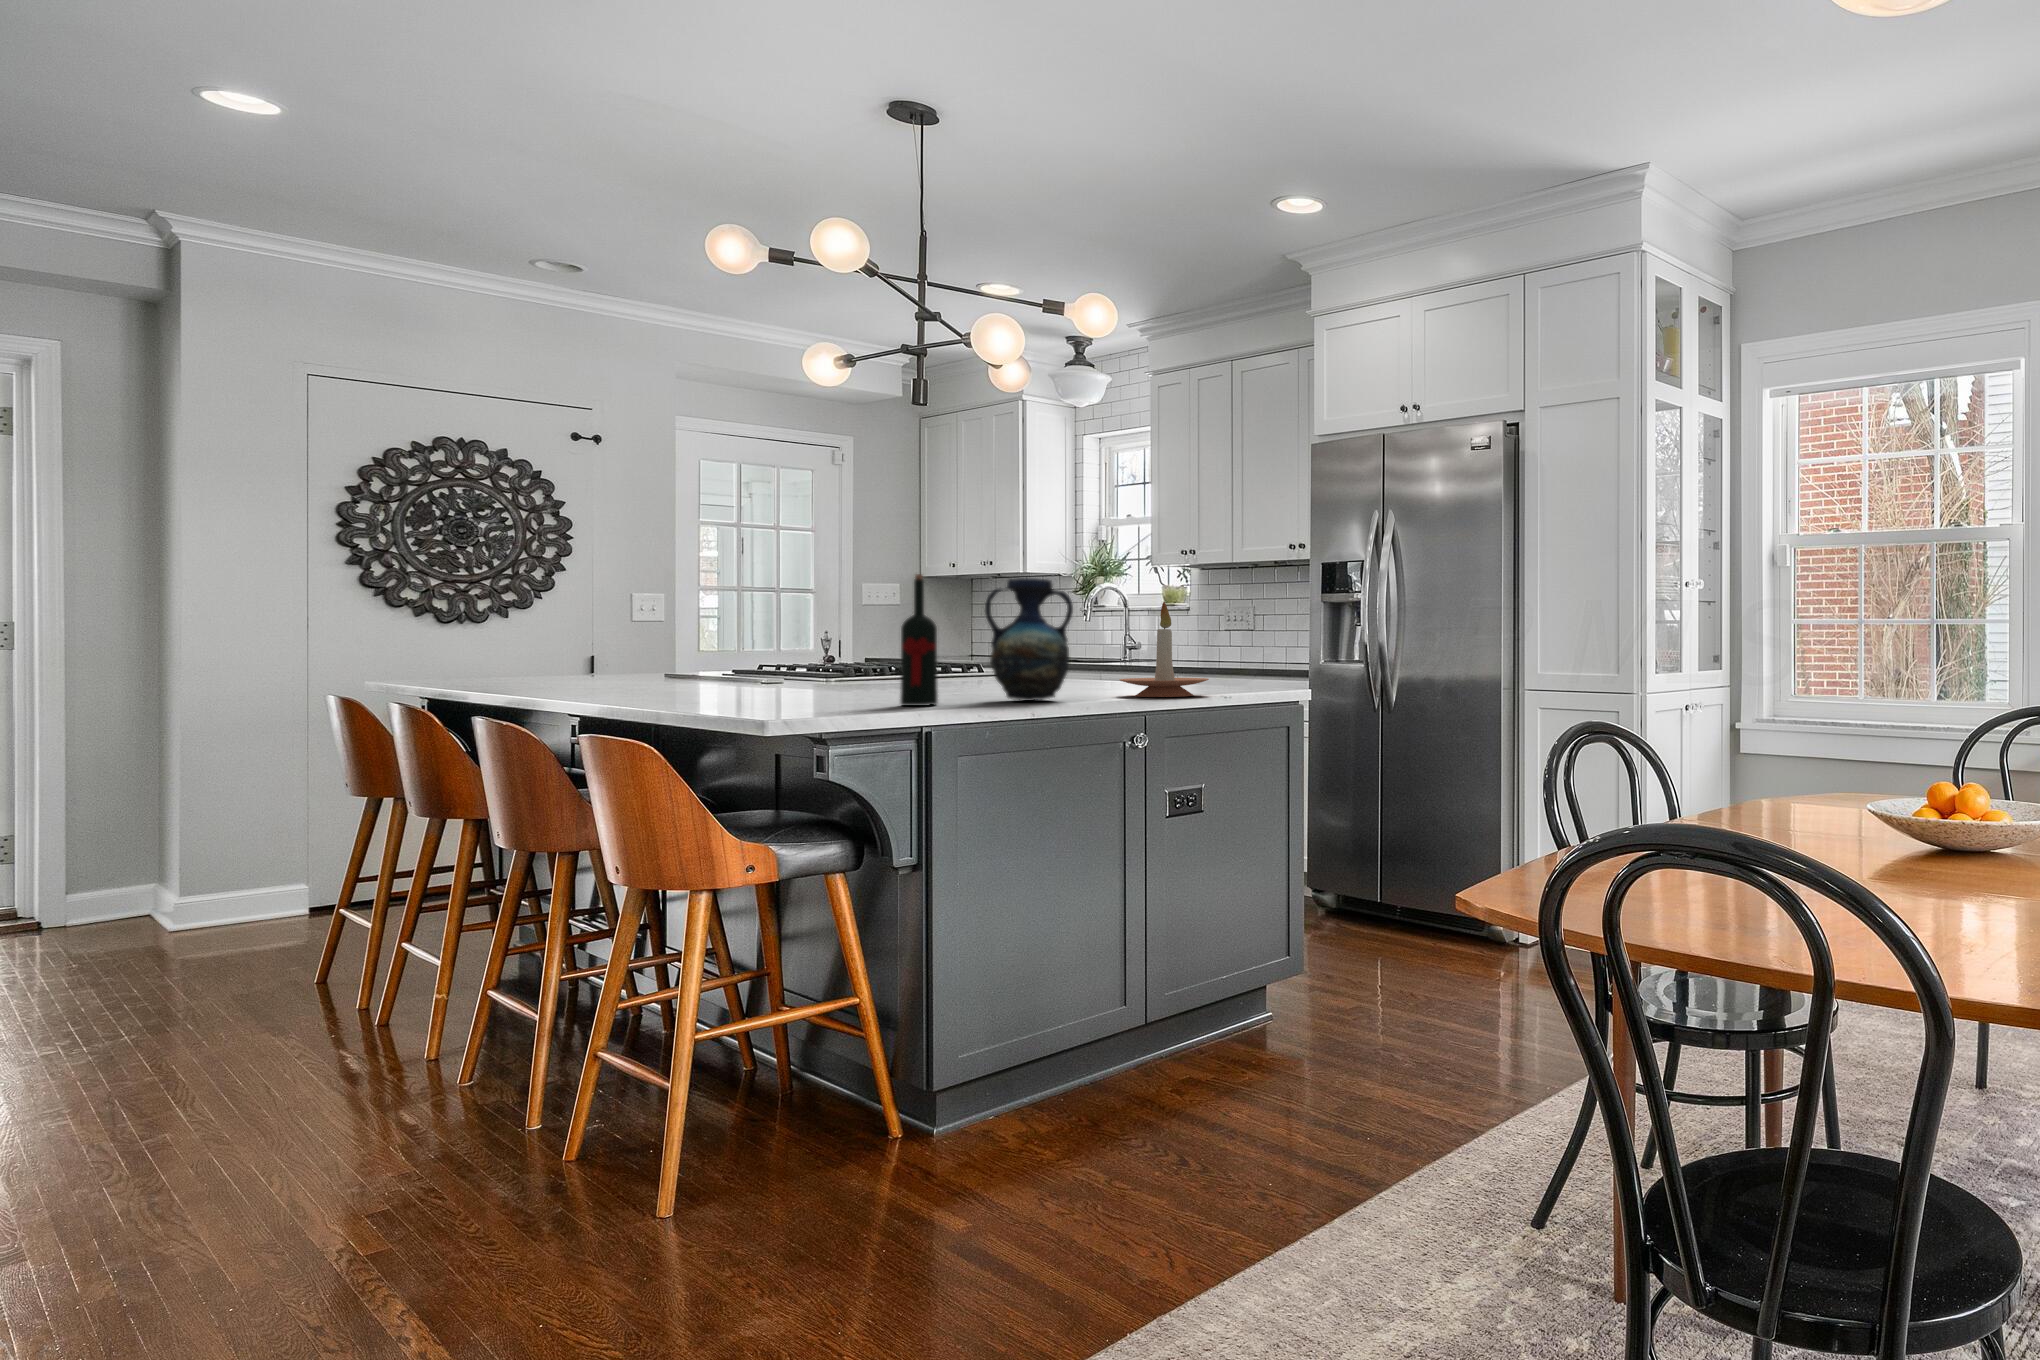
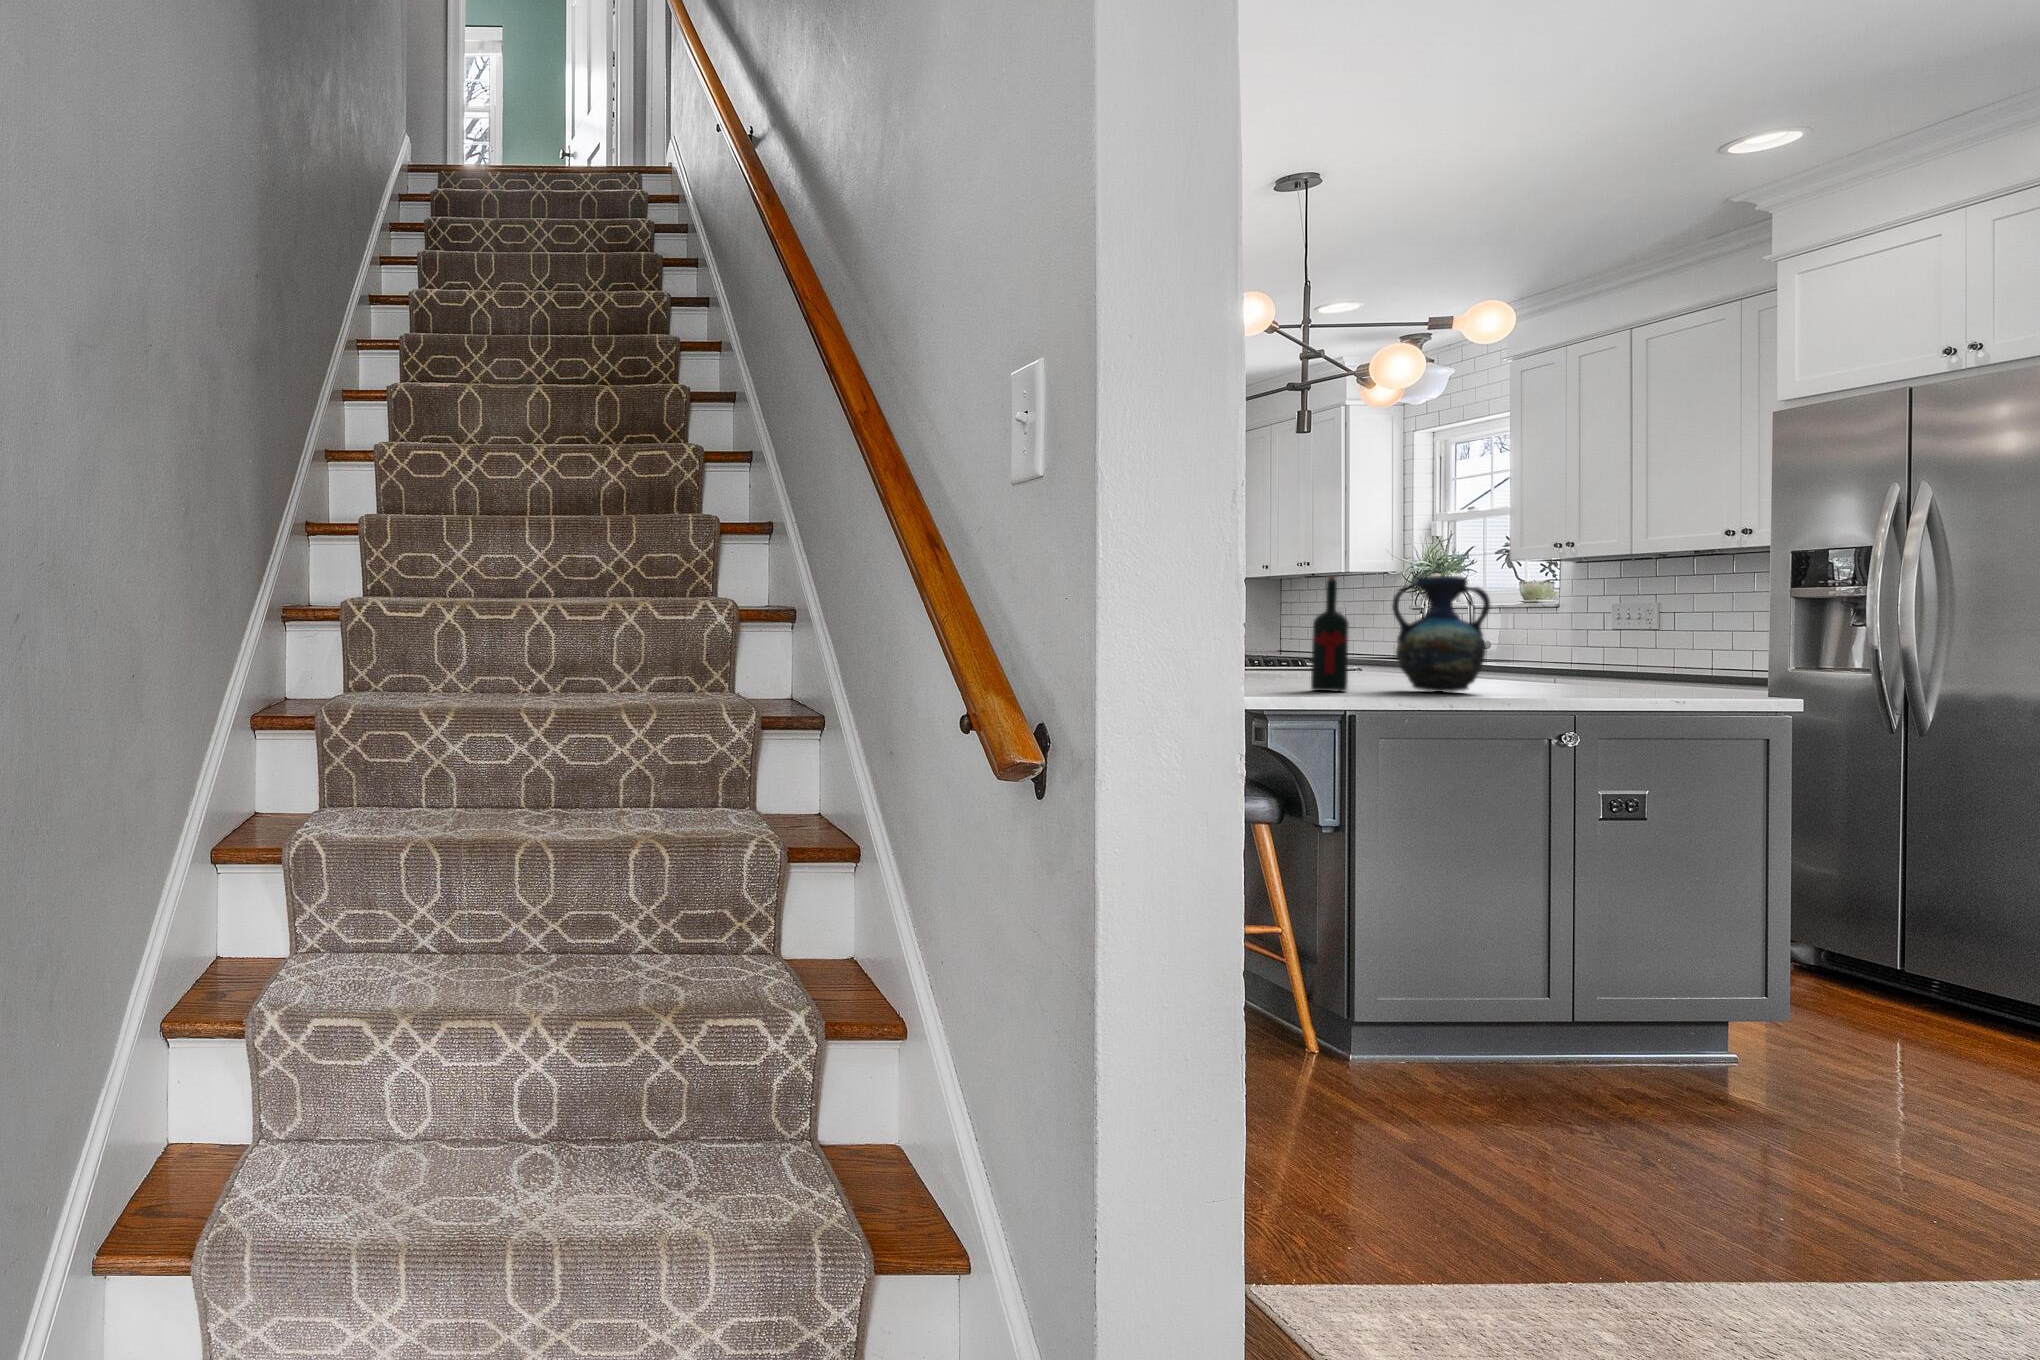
candle holder: present [1120,602,1209,697] -> none [1537,596,1659,695]

